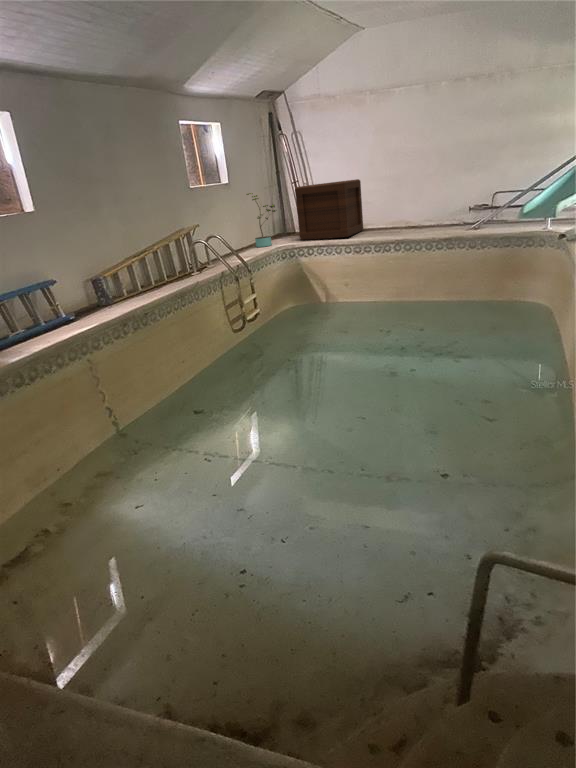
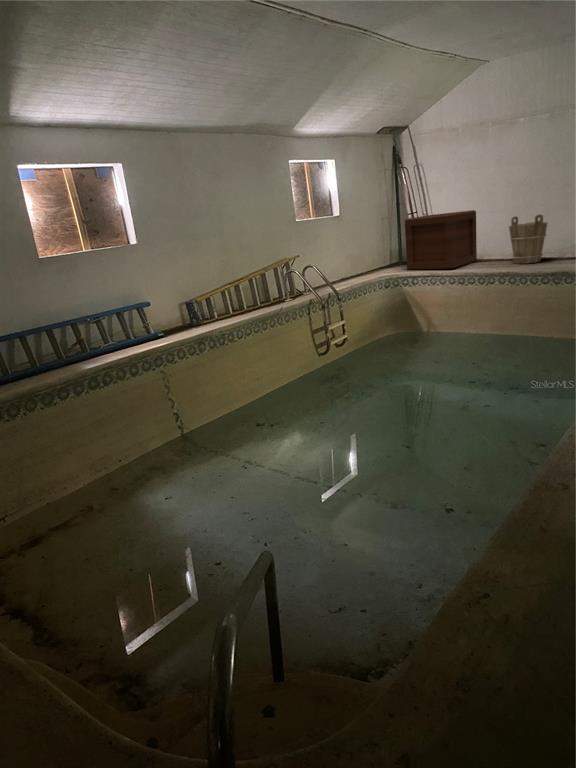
bucket: none [395,183,430,231] -> present [509,215,547,264]
potted plant: present [247,193,275,247] -> none [357,224,386,275]

